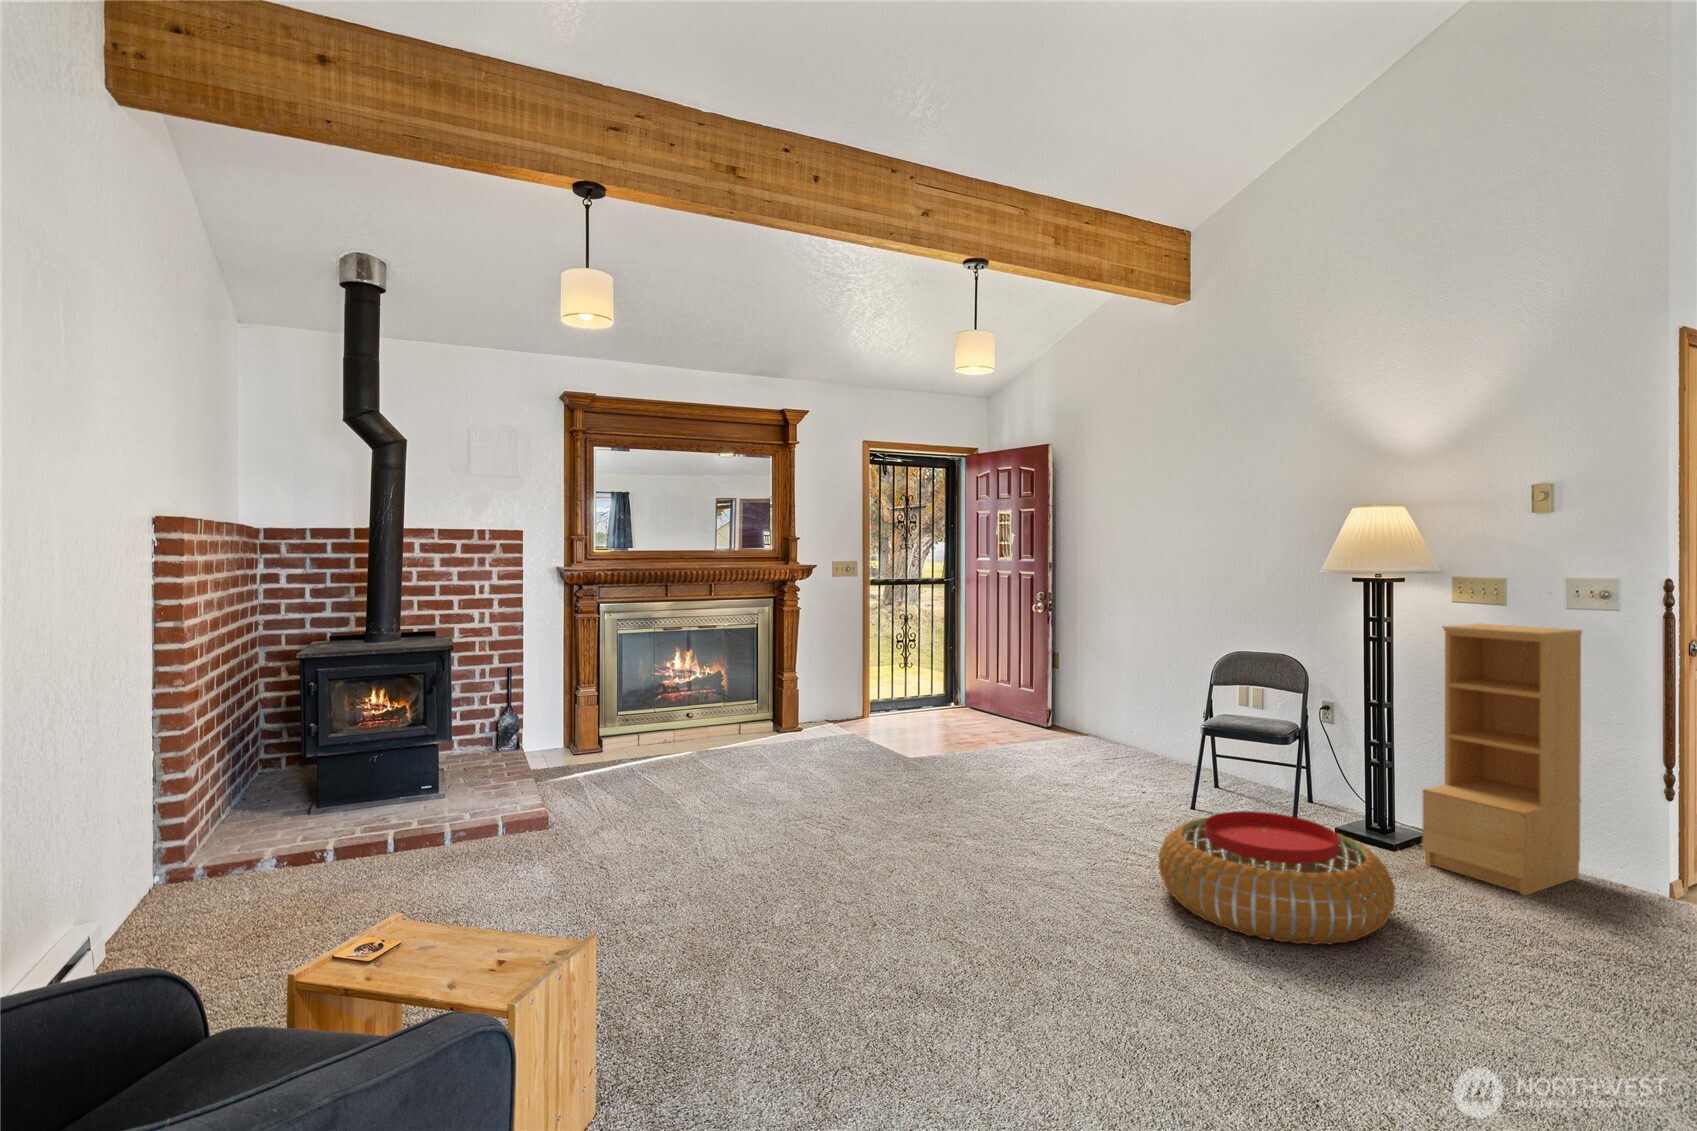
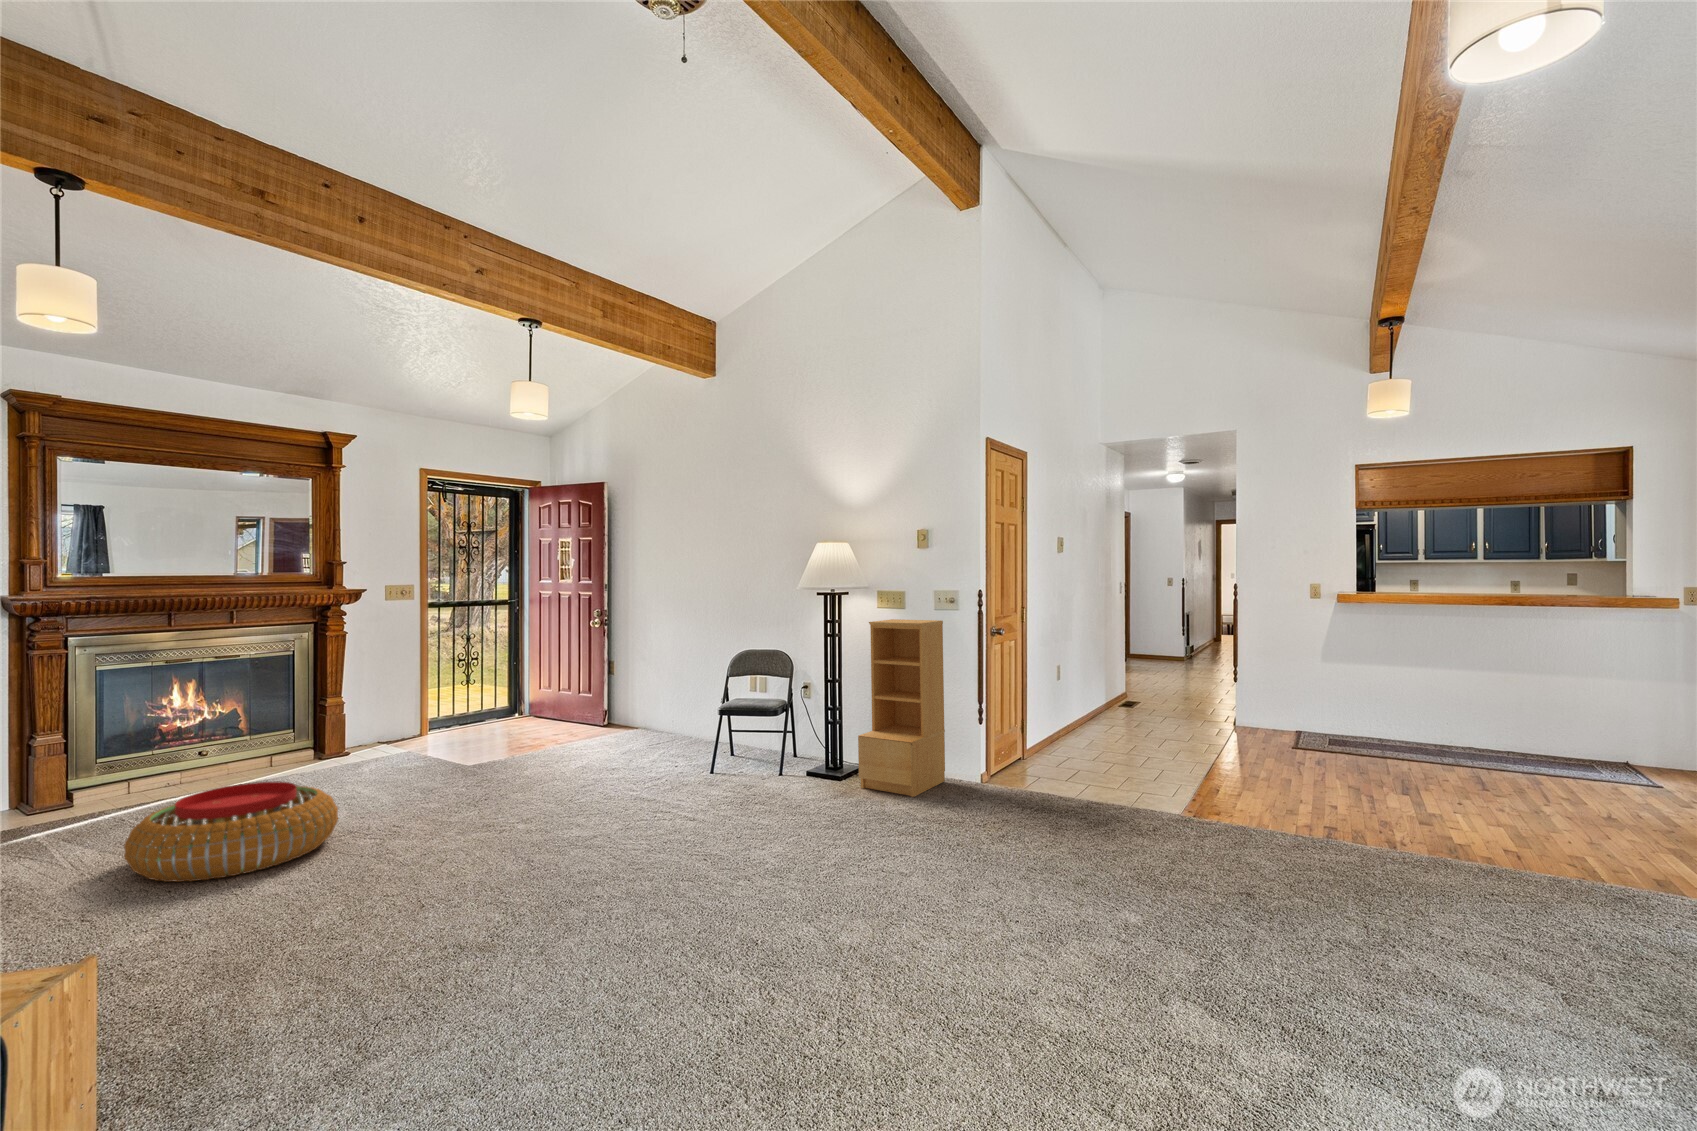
pouf: present [1159,811,1395,945] -> present [124,782,338,882]

